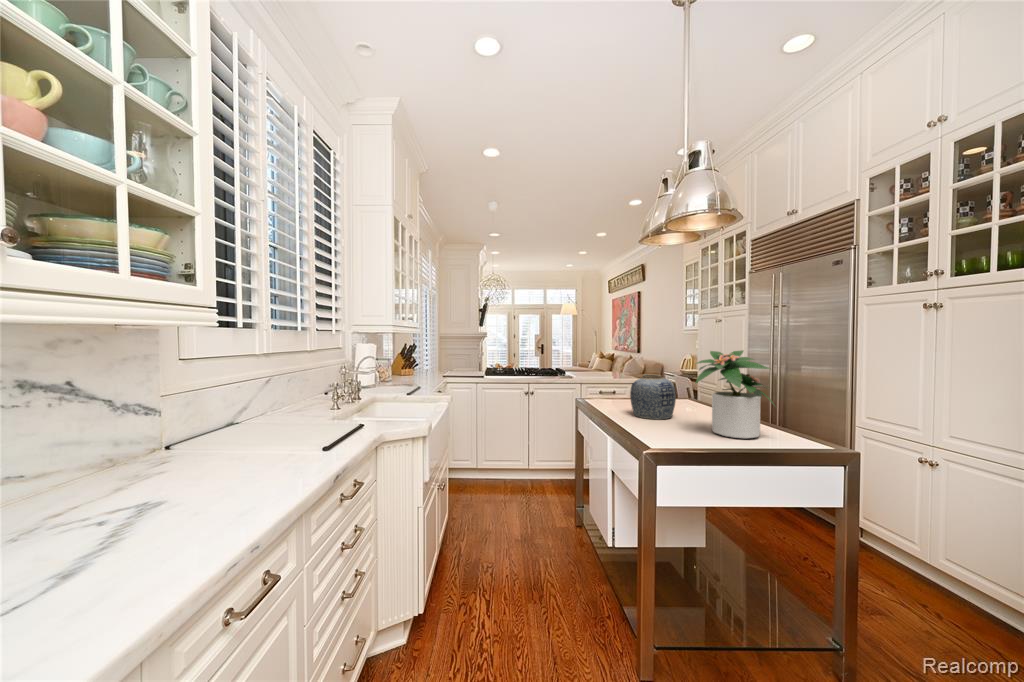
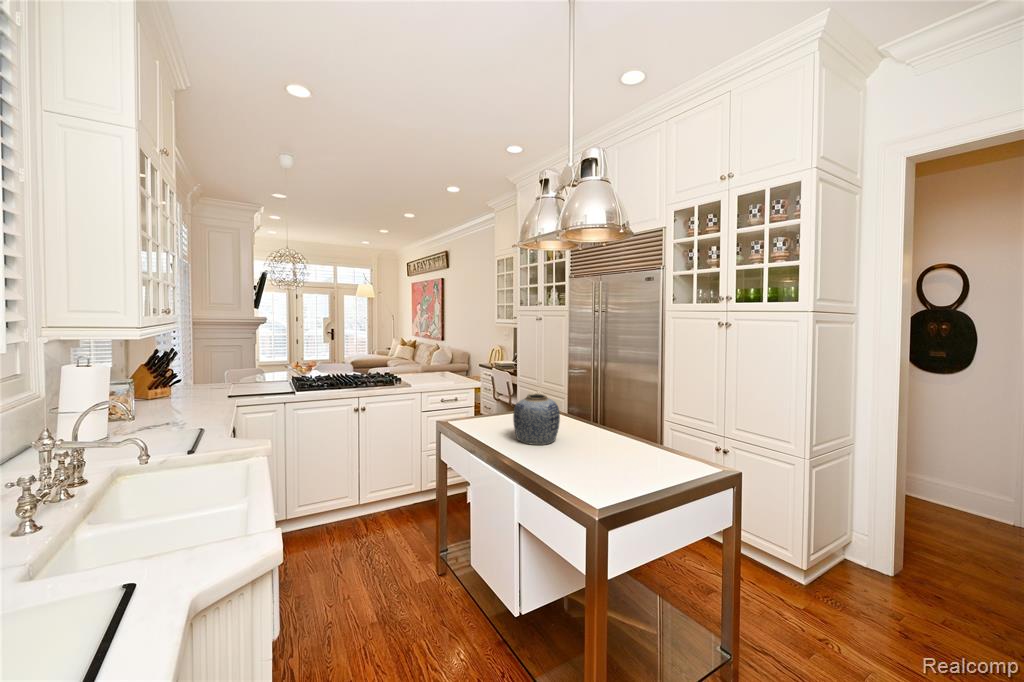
potted plant: present [695,351,774,439] -> none [592,373,667,463]

